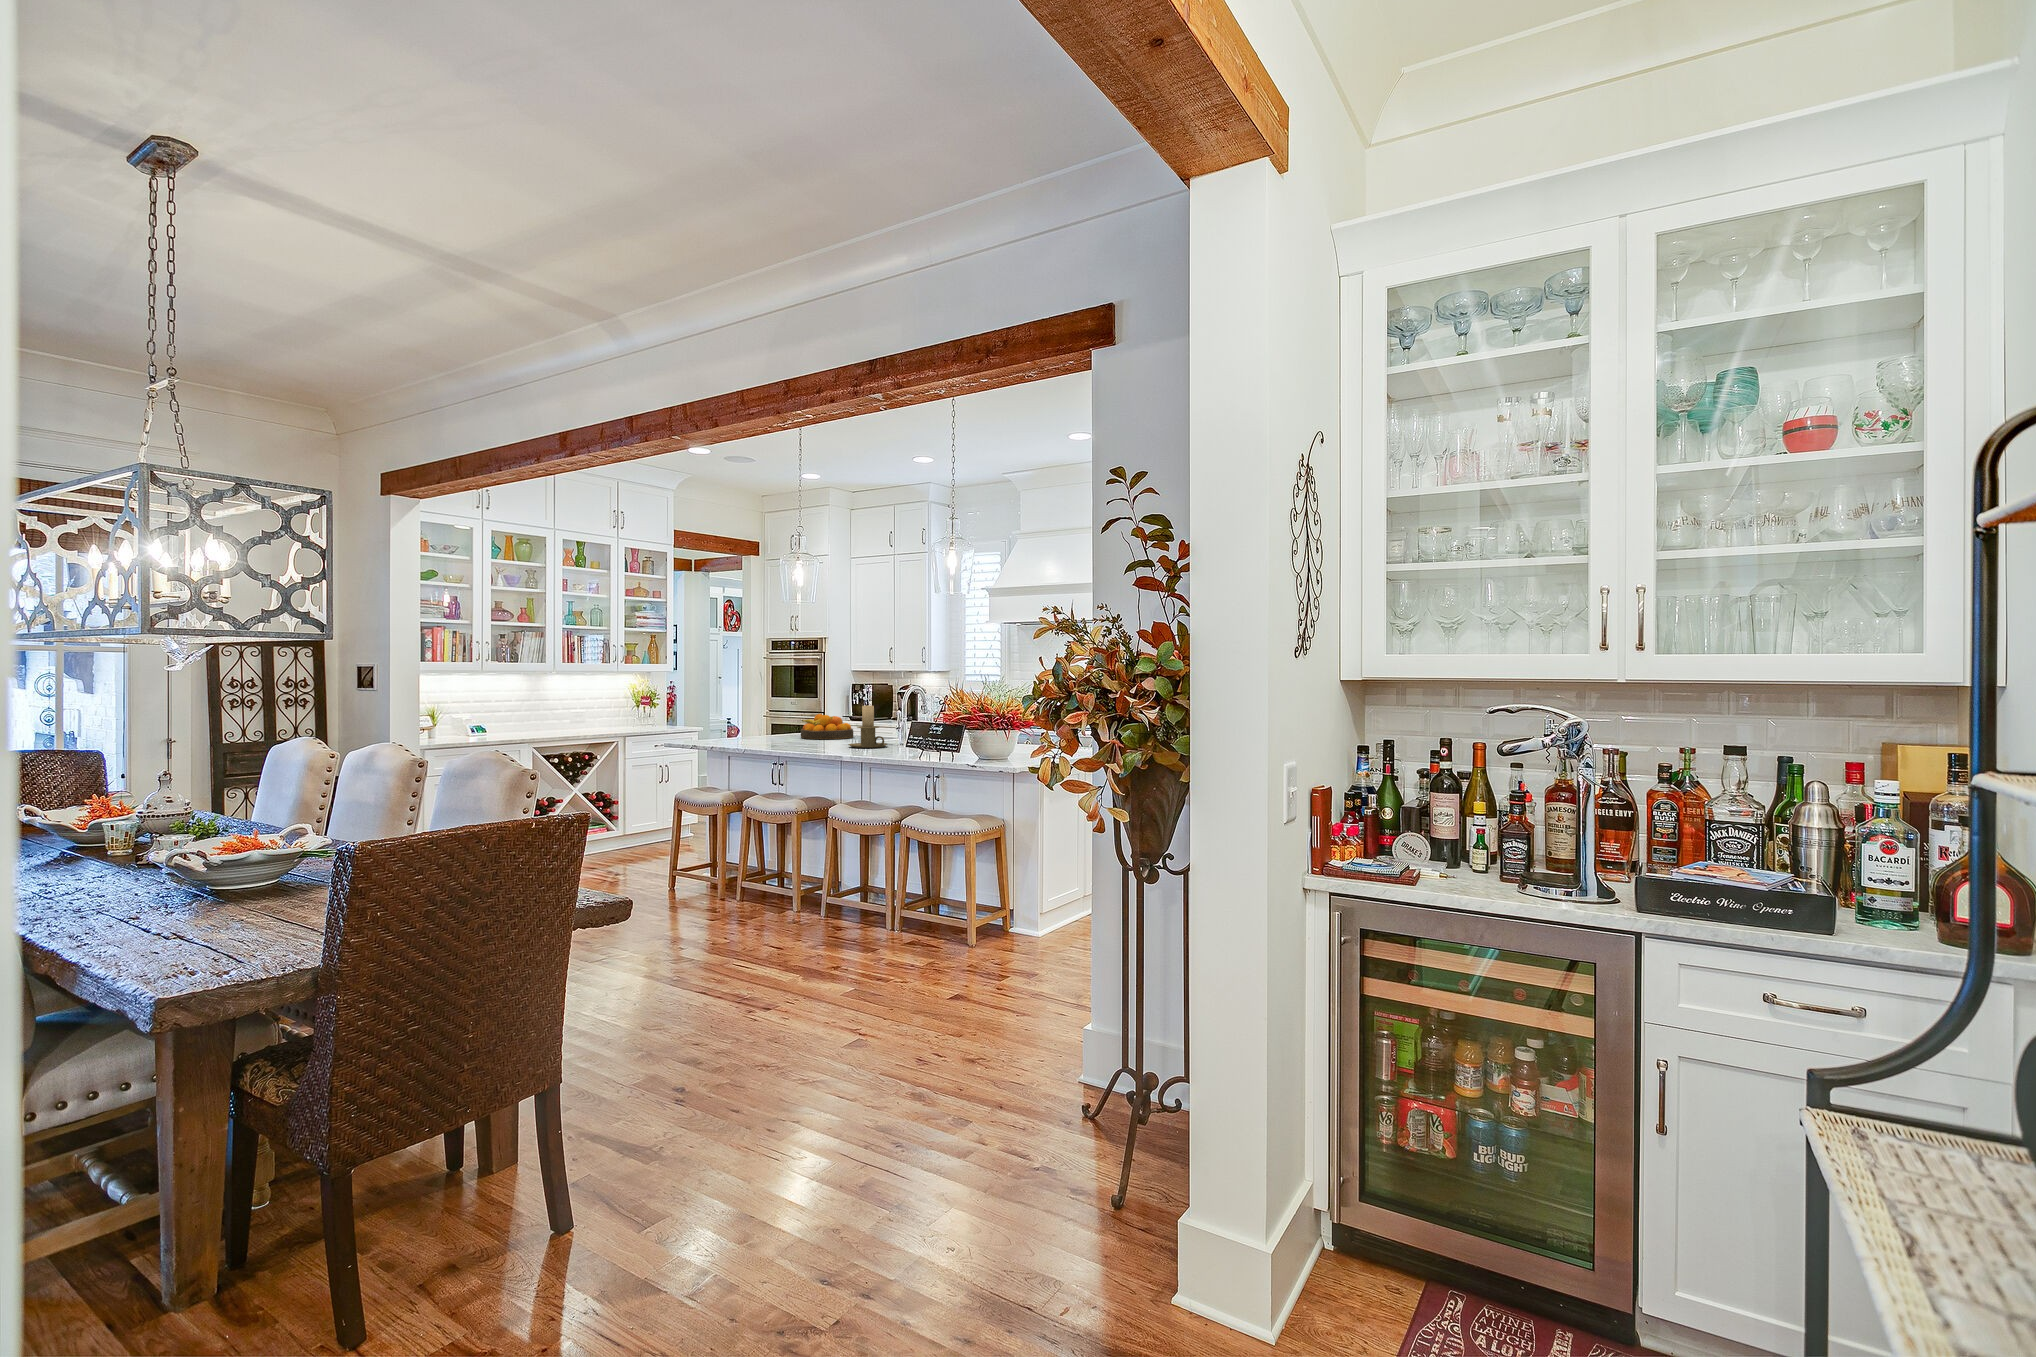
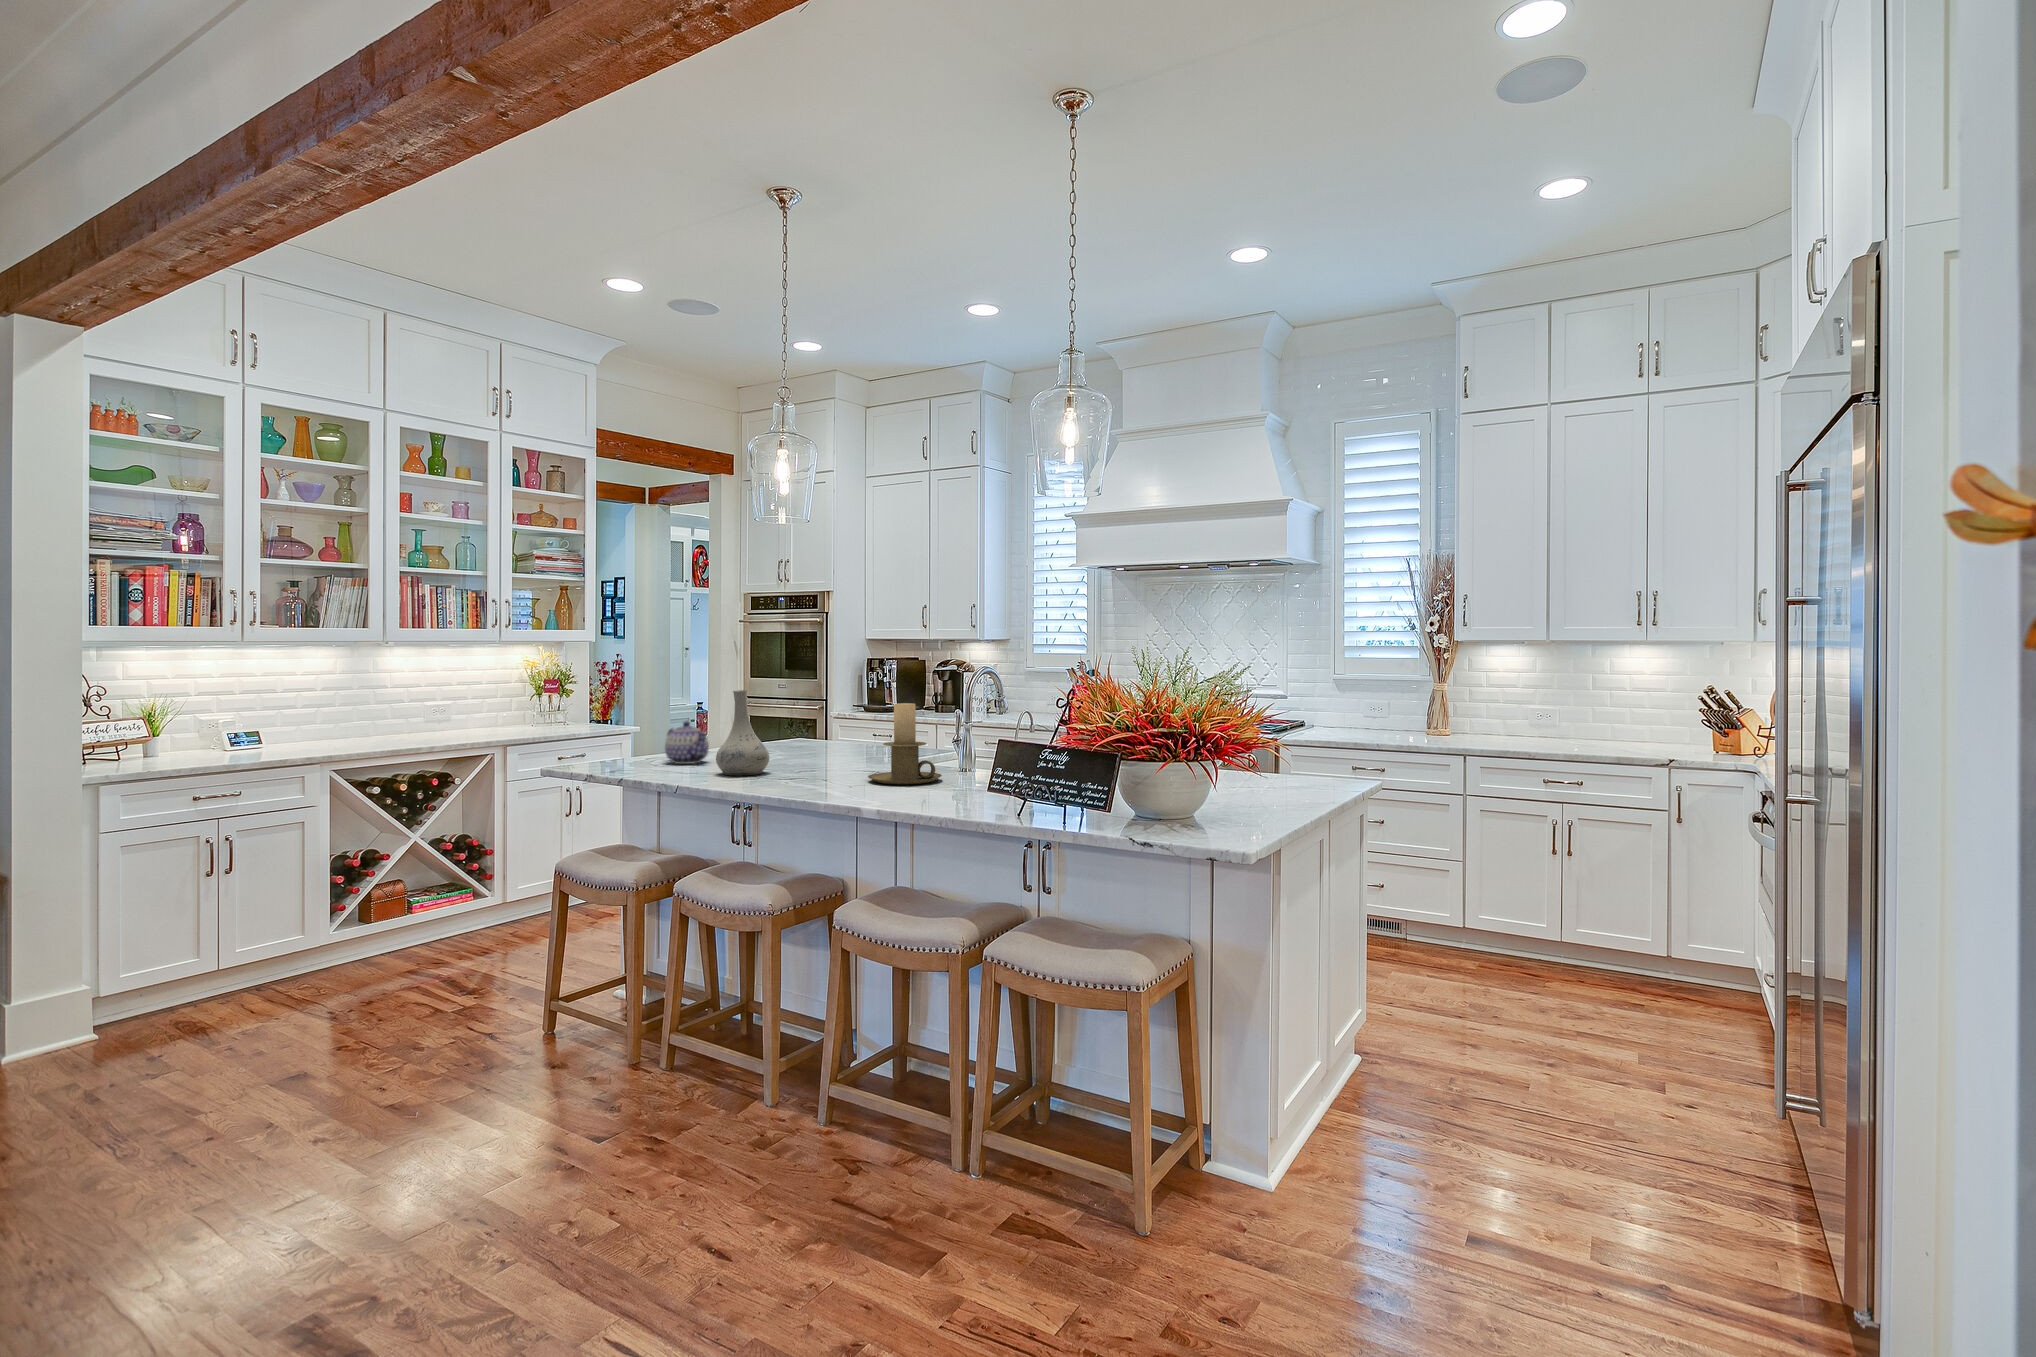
vase: none [766,699,795,745] -> present [716,690,770,776]
fruit bowl: present [801,714,853,739] -> none [783,714,874,759]
teapot: none [735,717,759,741] -> present [665,721,709,764]

